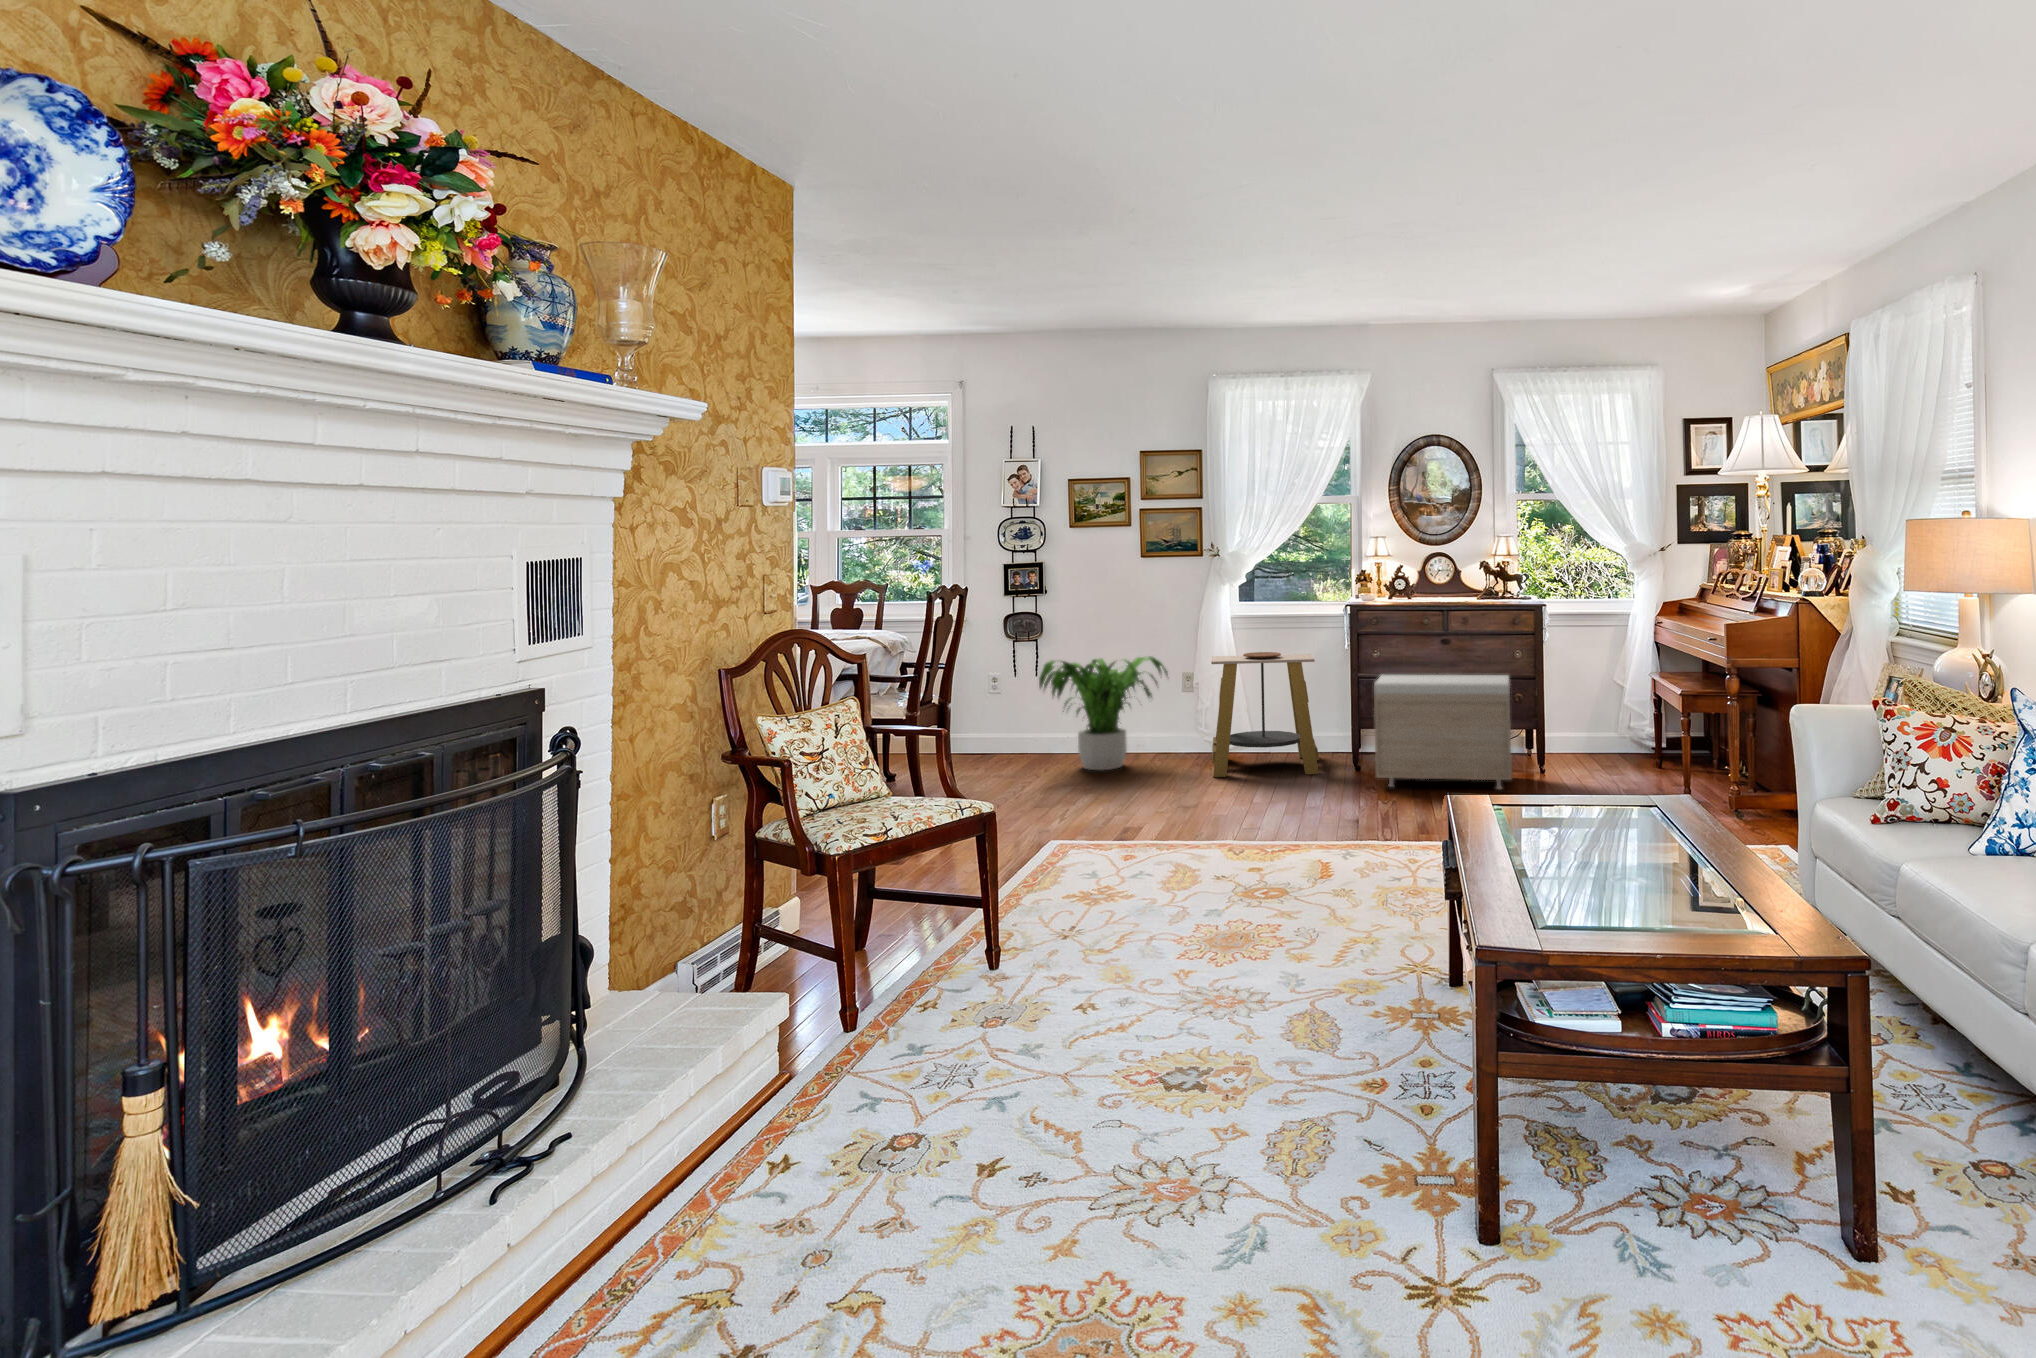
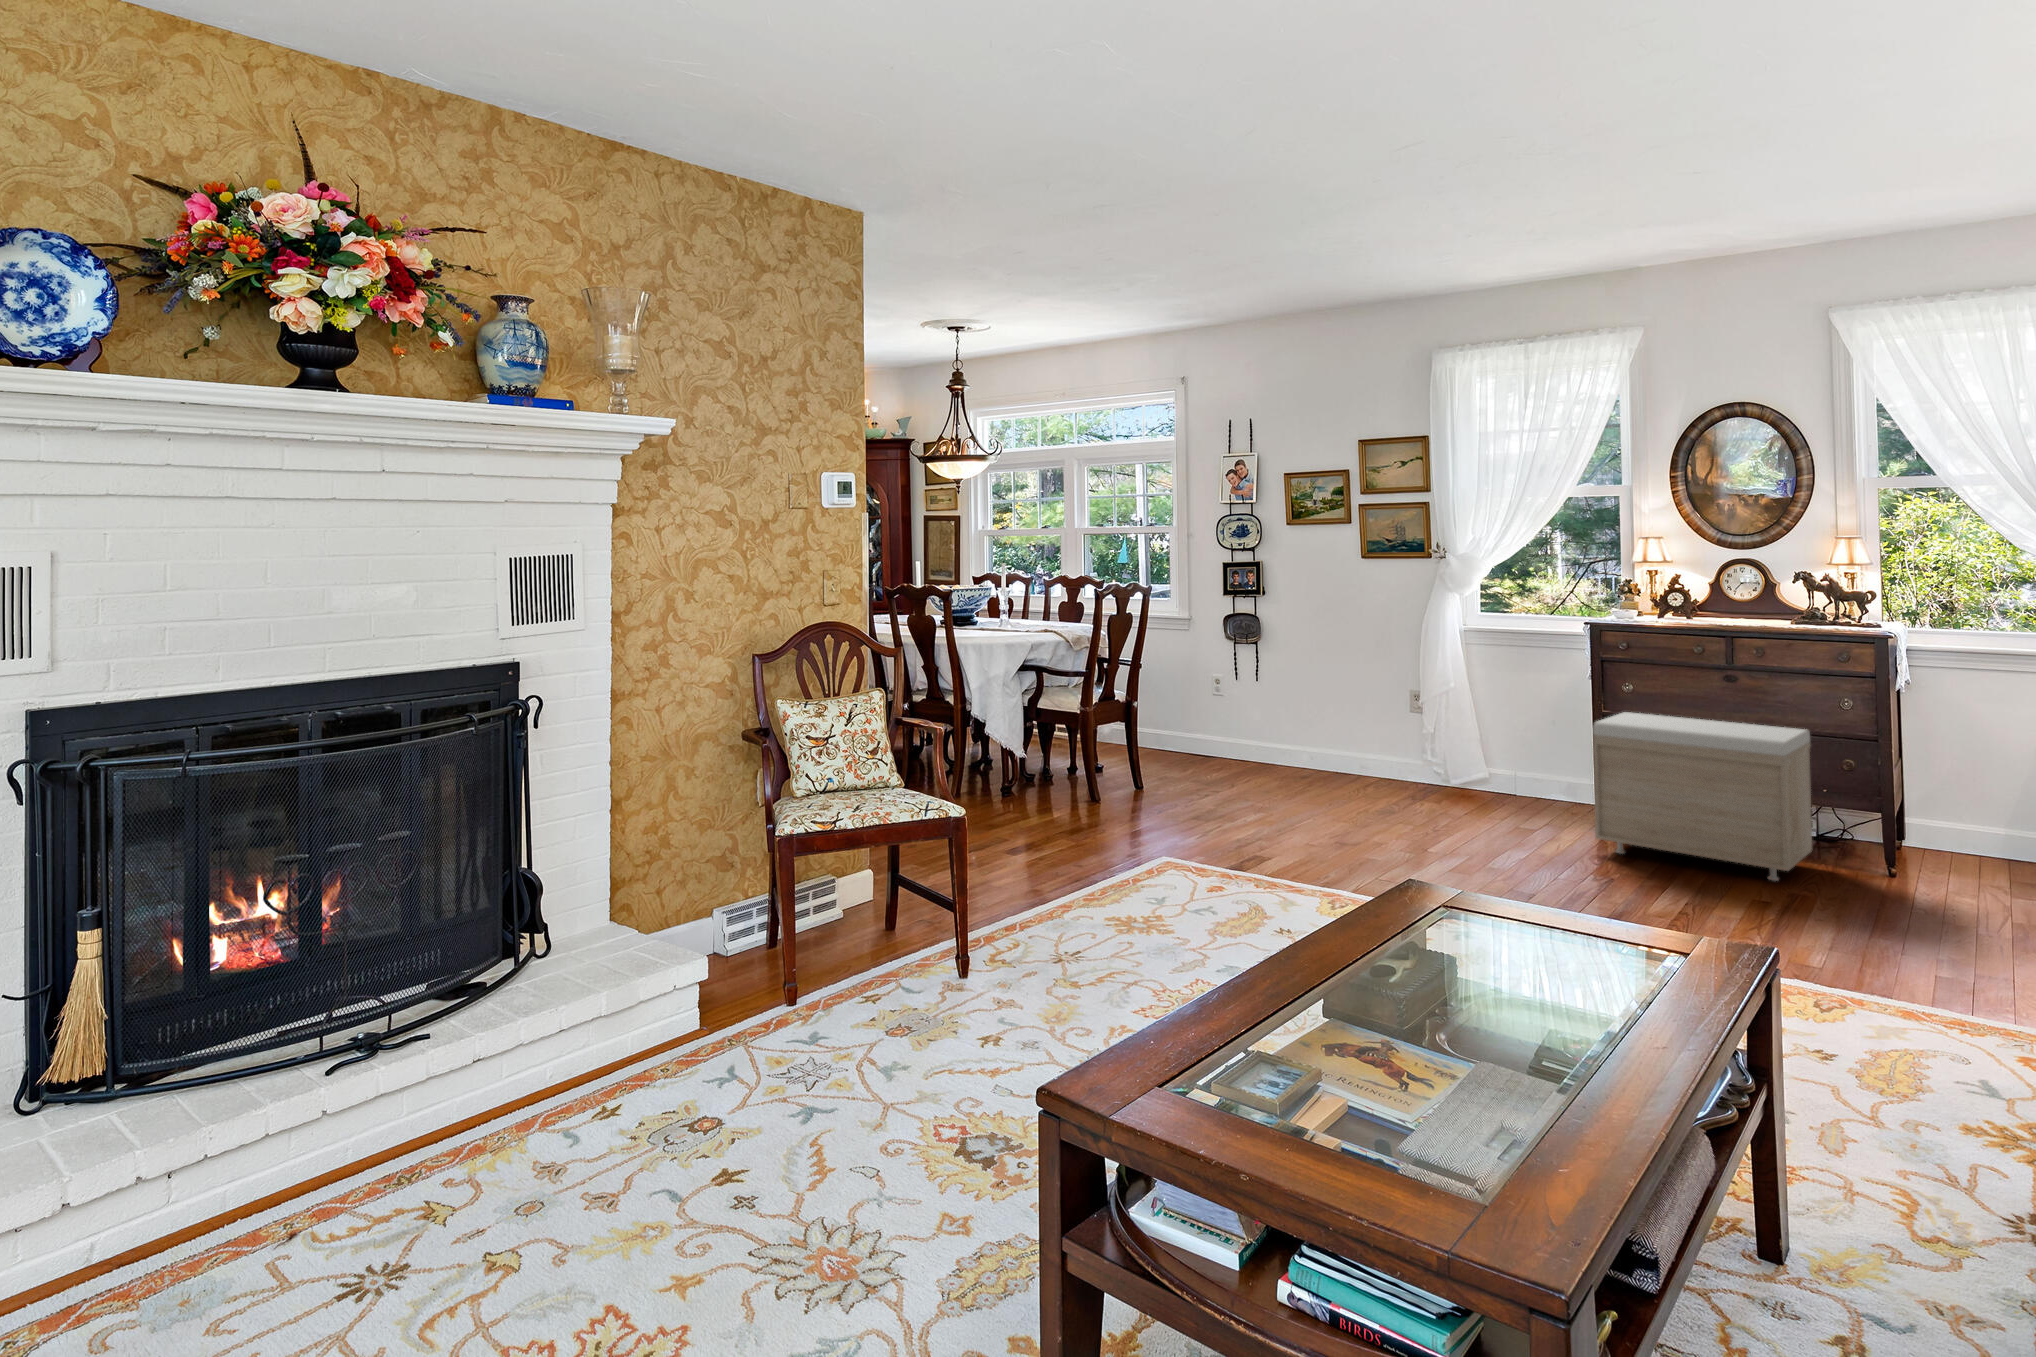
side table: present [1211,652,1319,777] -> none [1414,671,1559,823]
potted plant: present [1039,656,1168,770] -> none [1236,662,1384,784]

